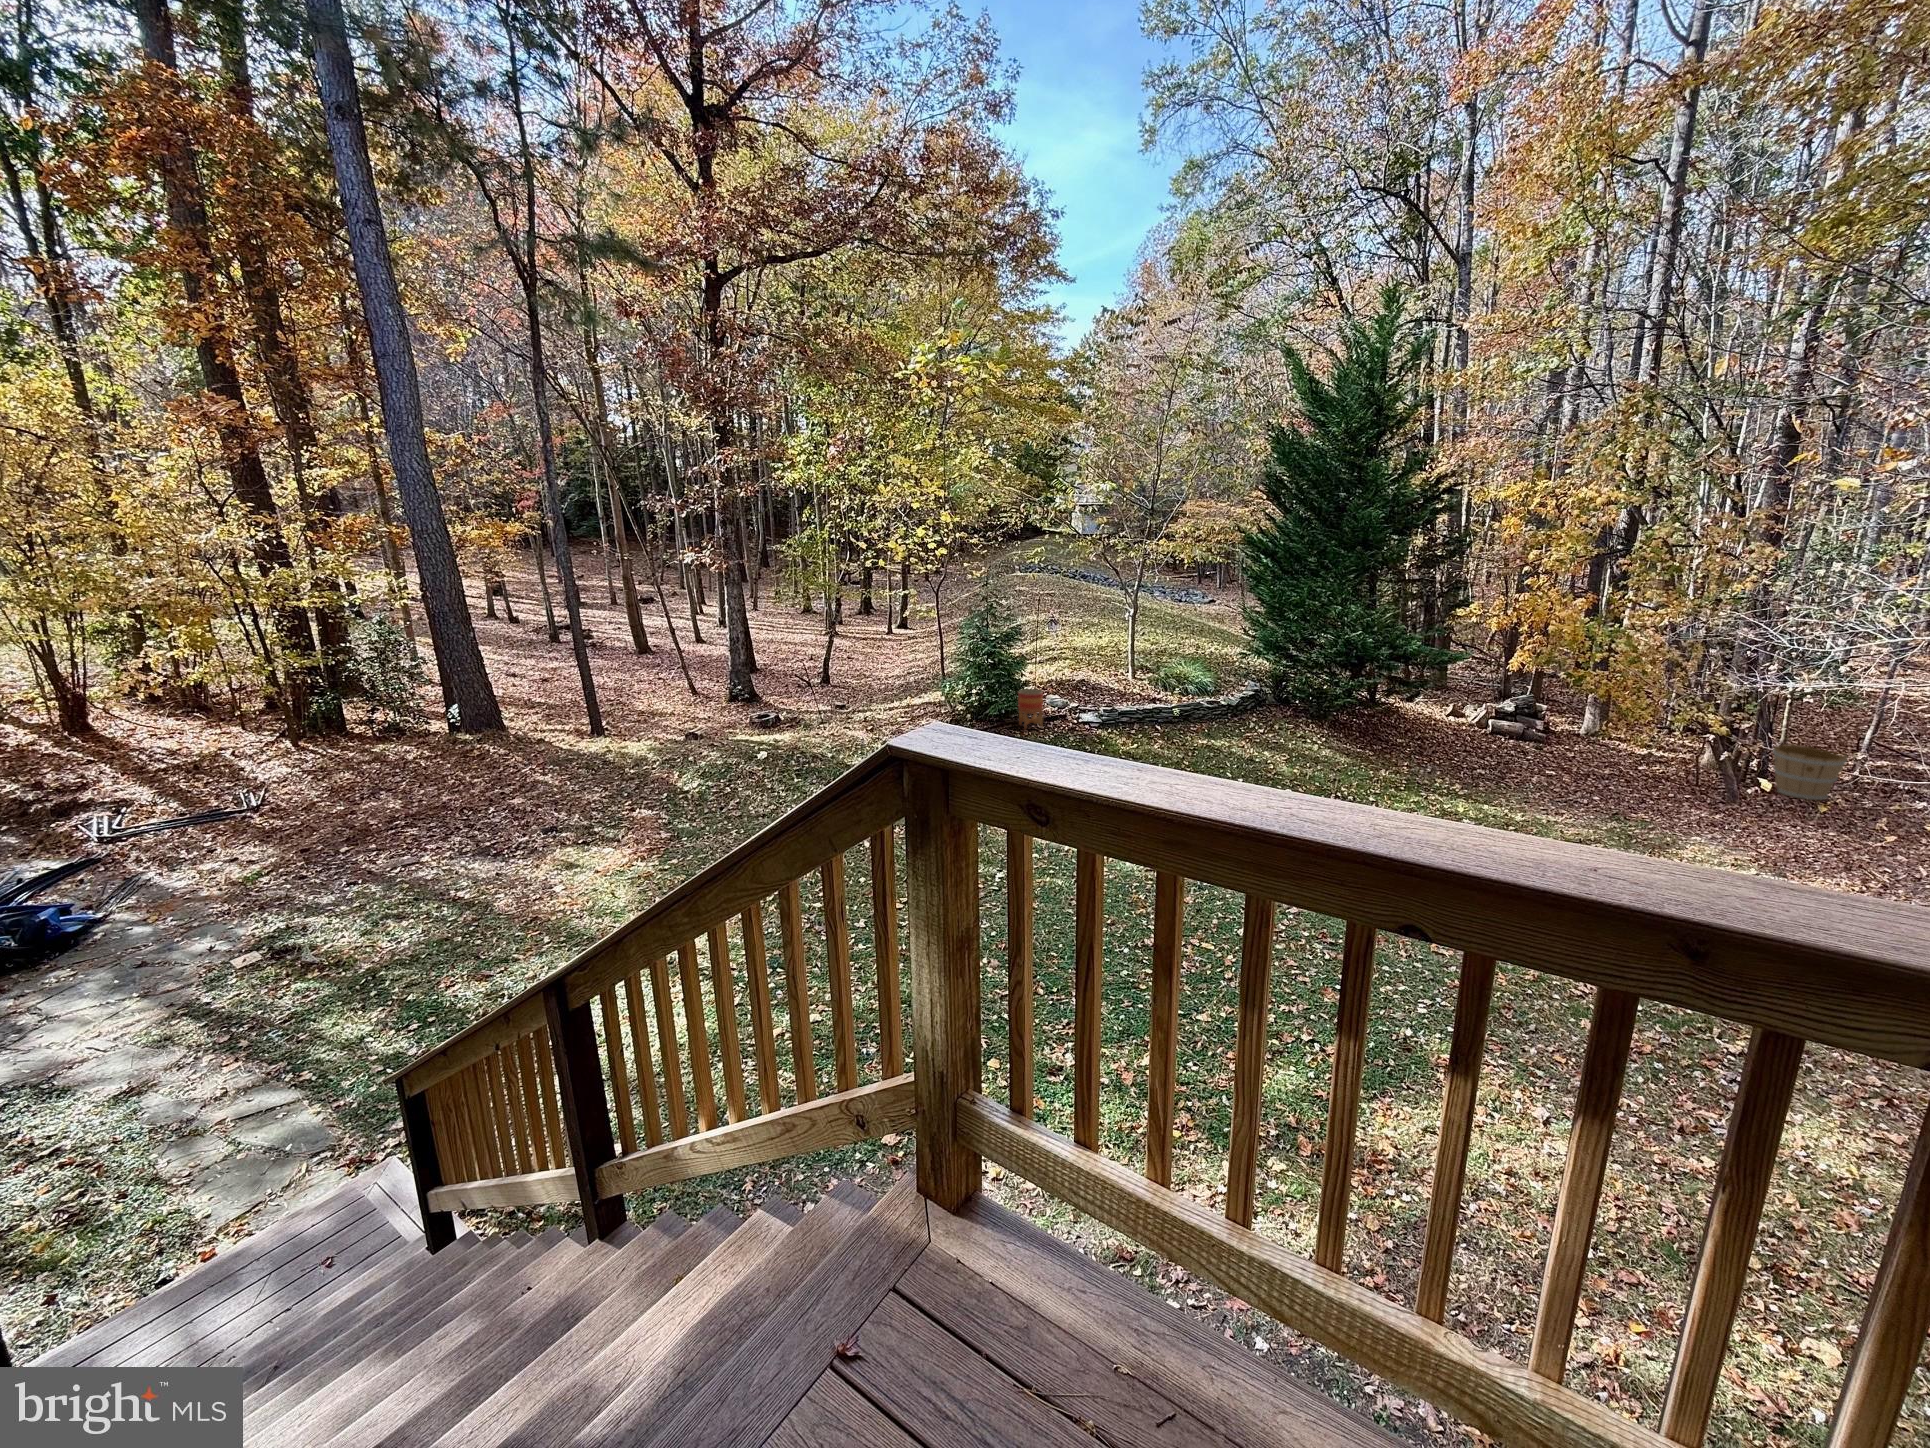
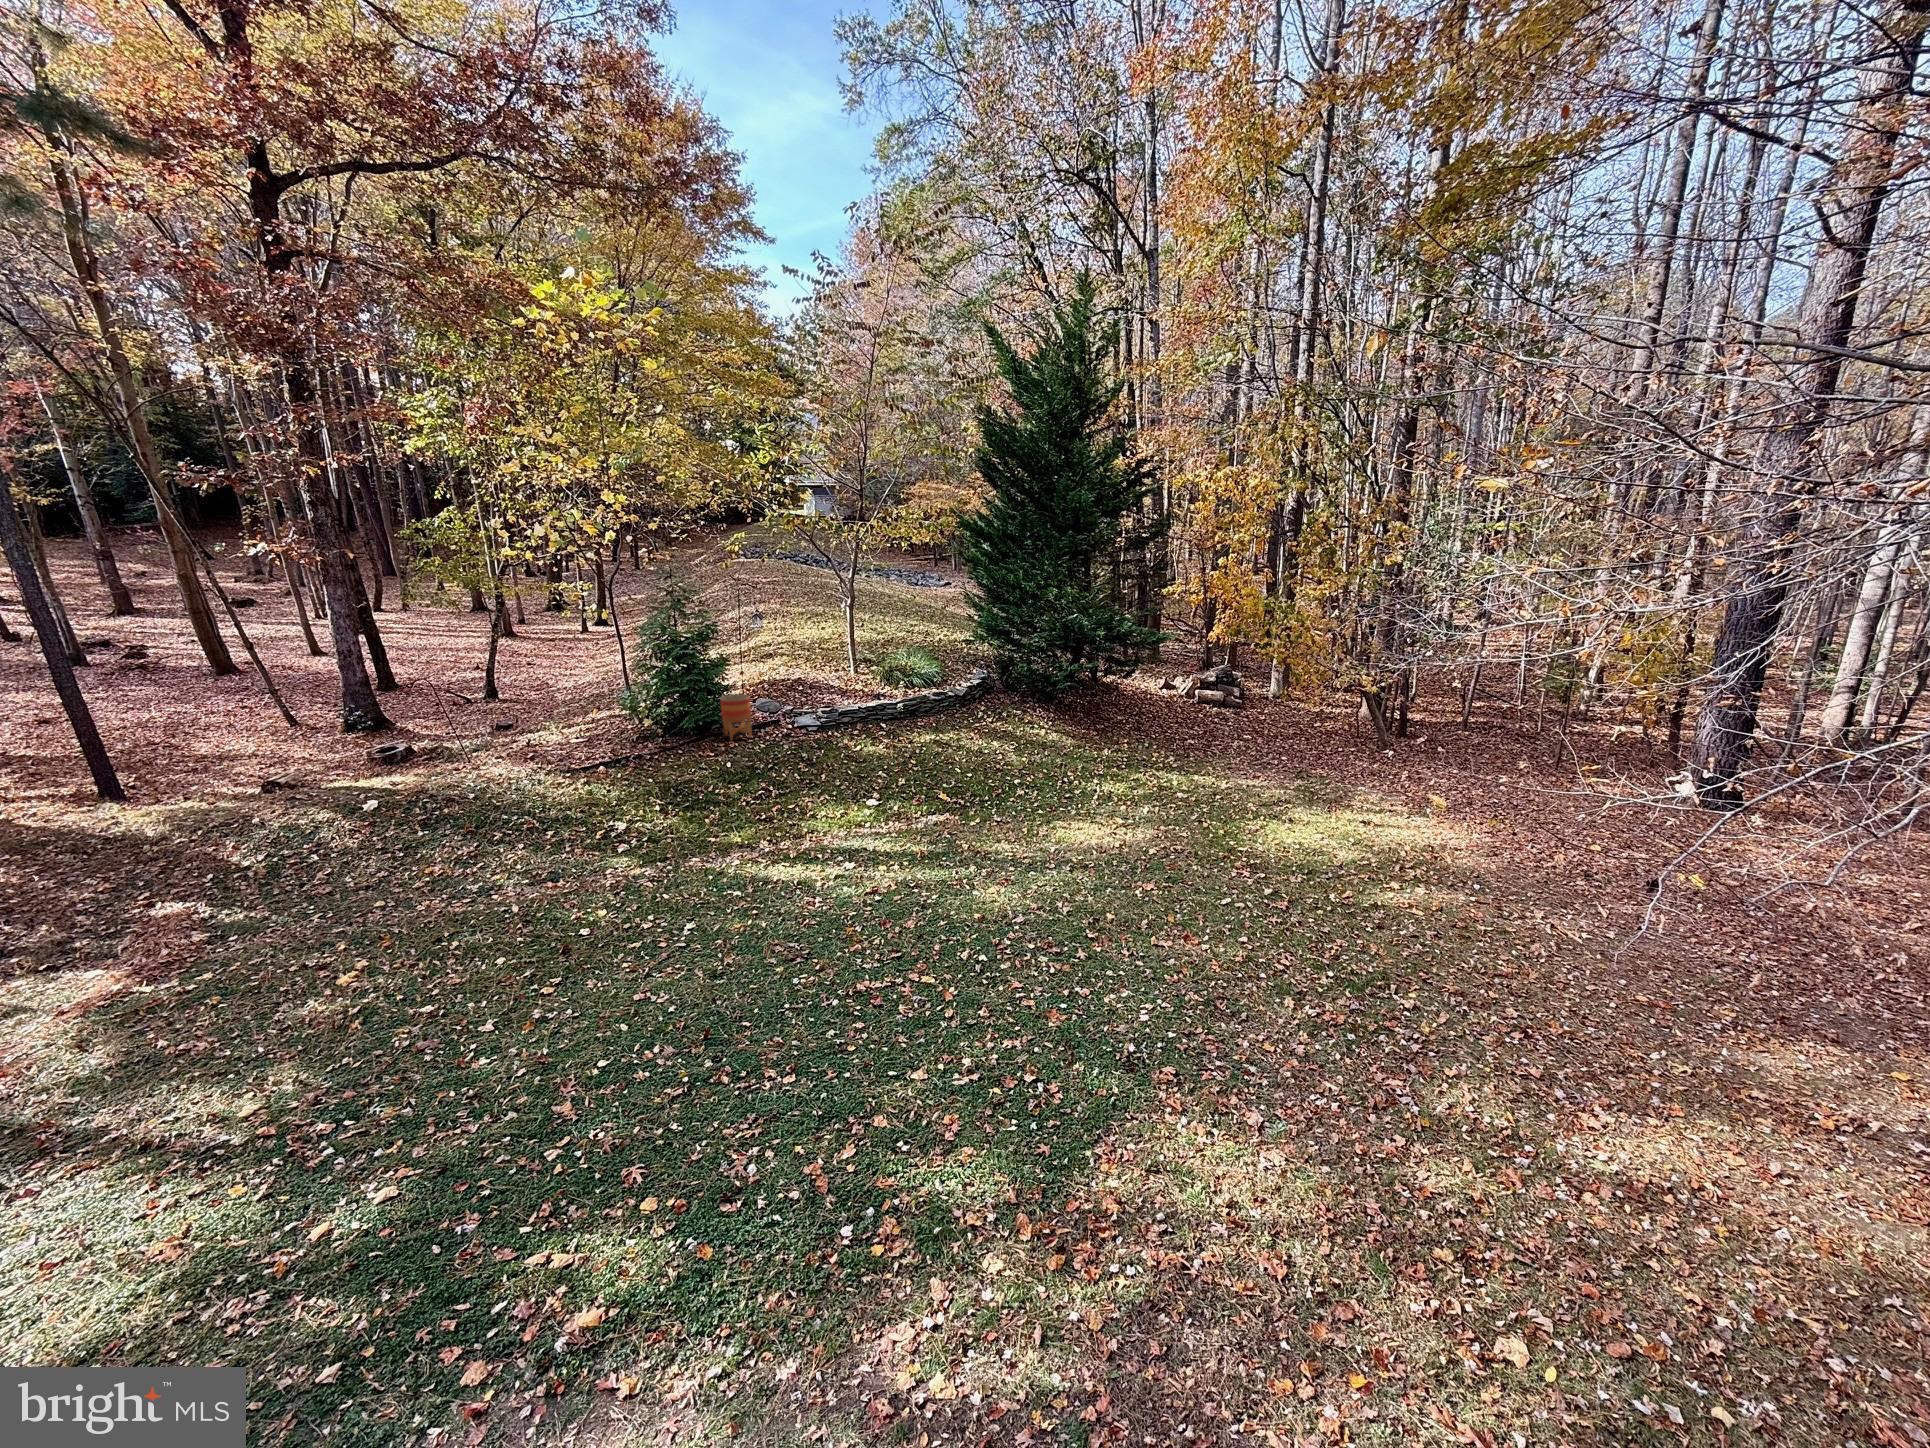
wooden bucket: present [1772,744,1848,800] -> none [1407,697,1459,744]

